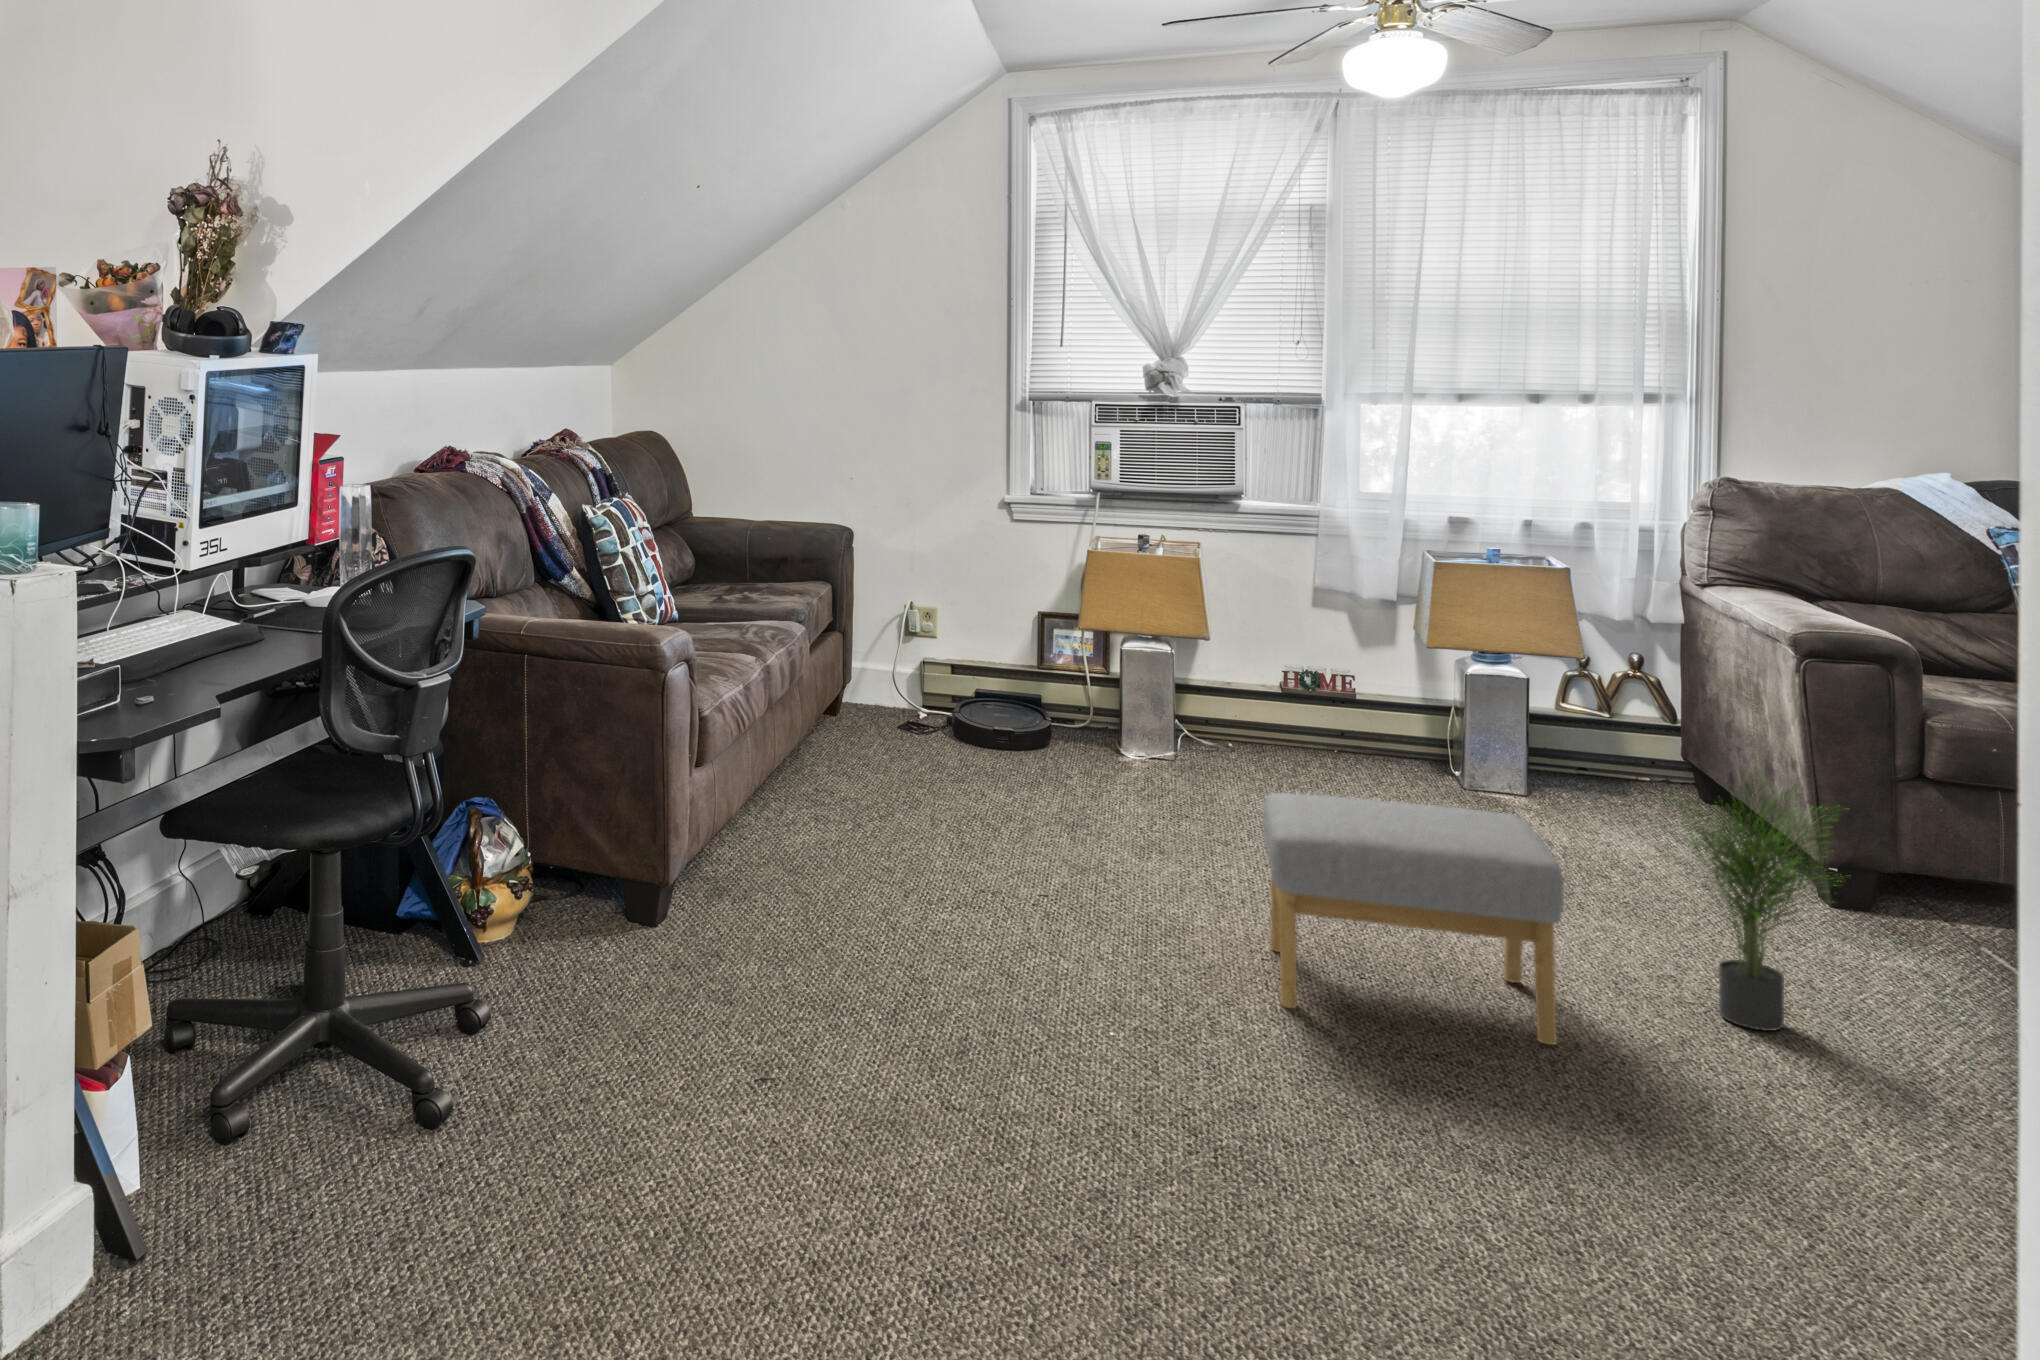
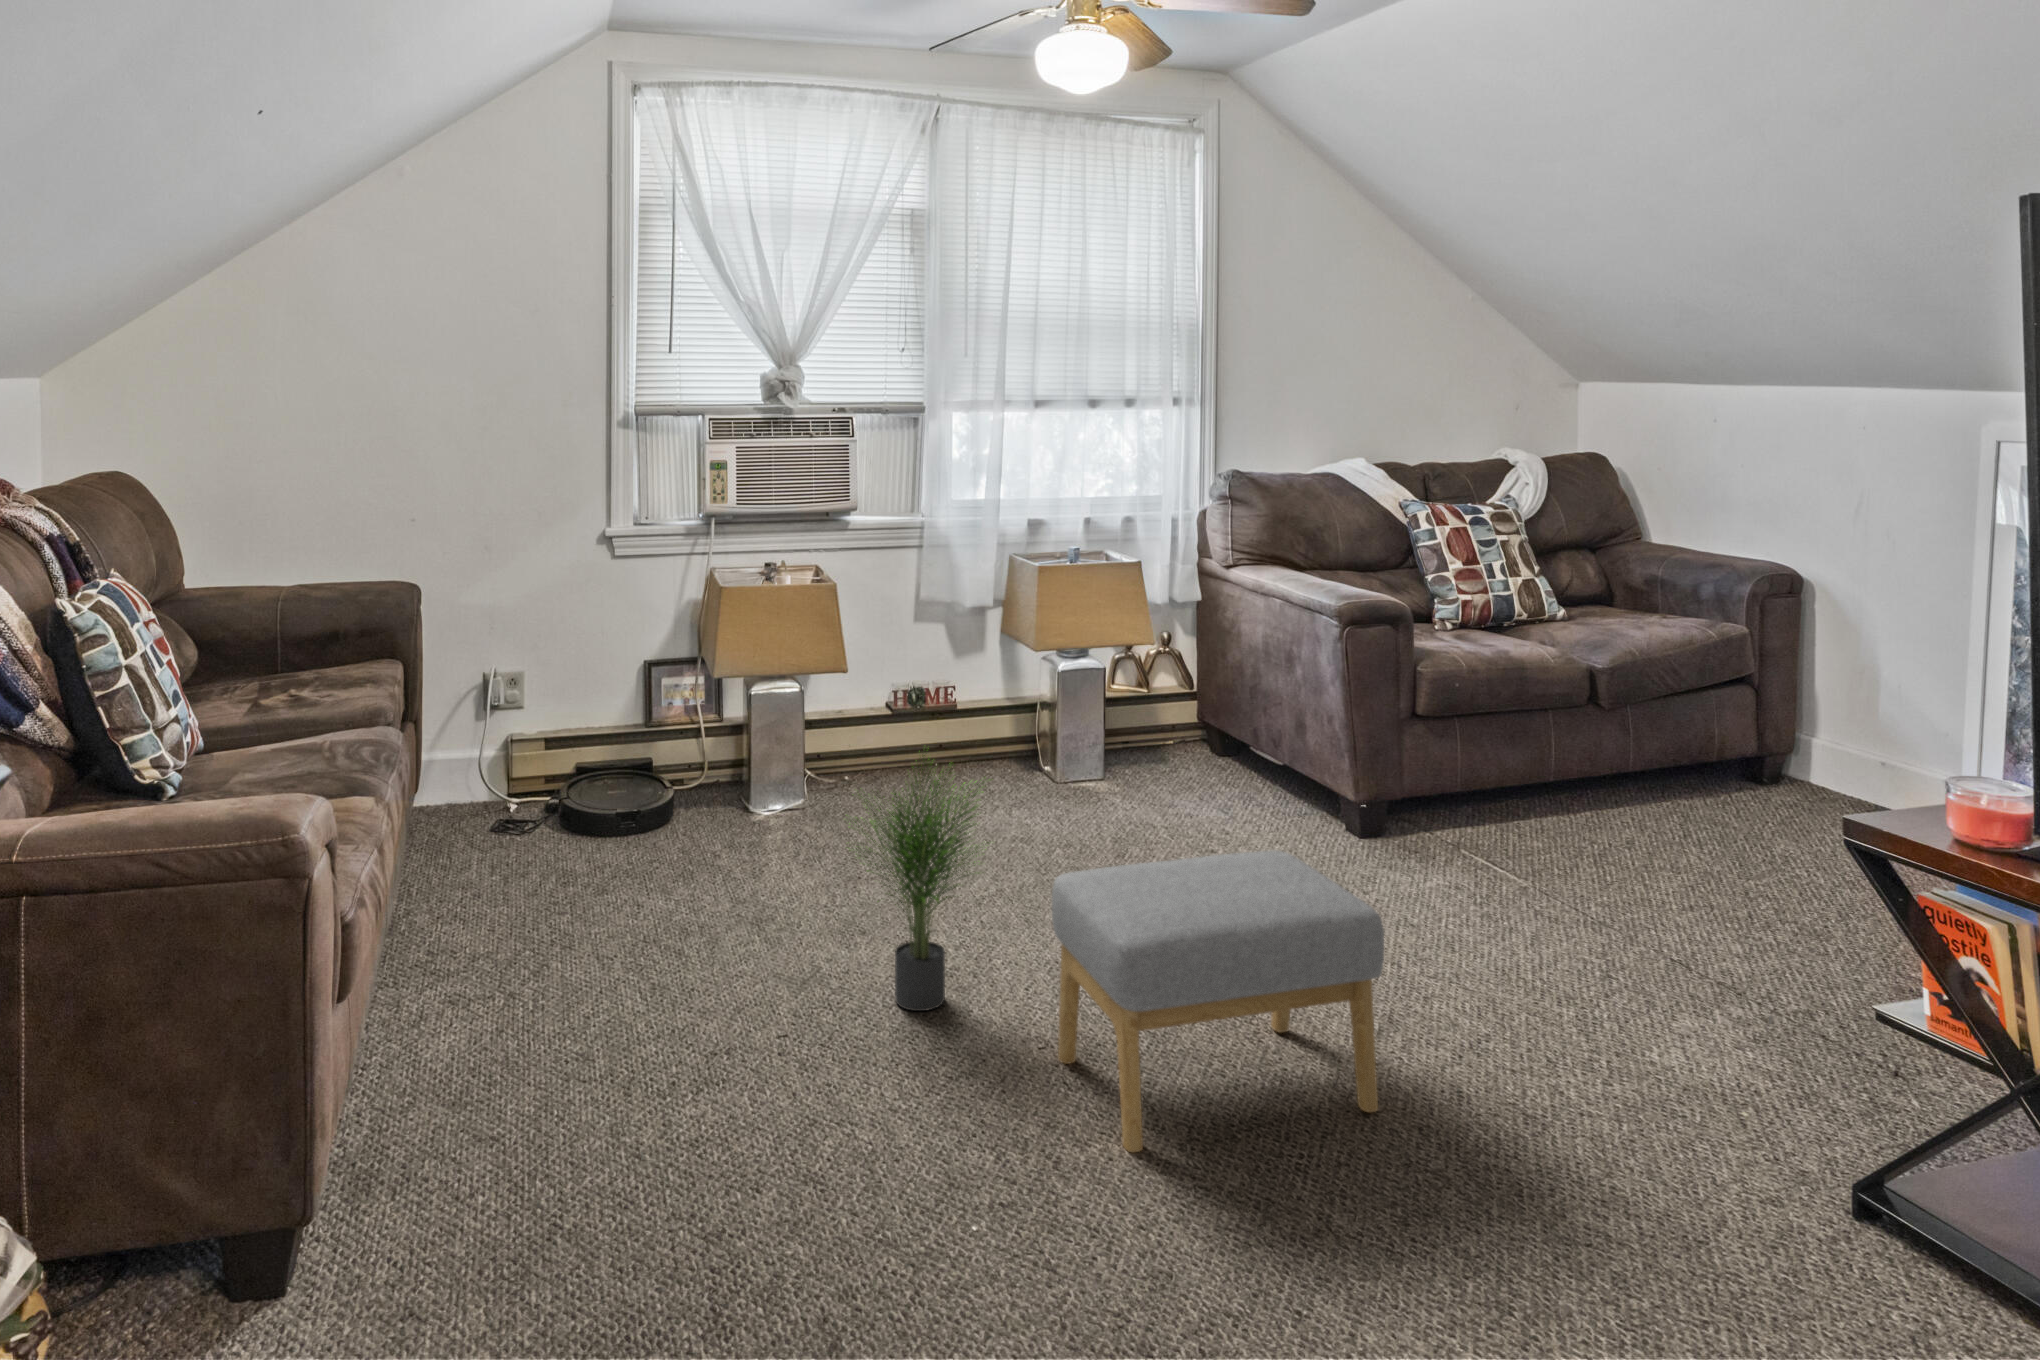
potted plant: present [1663,772,1842,1031] -> present [849,755,983,1011]

